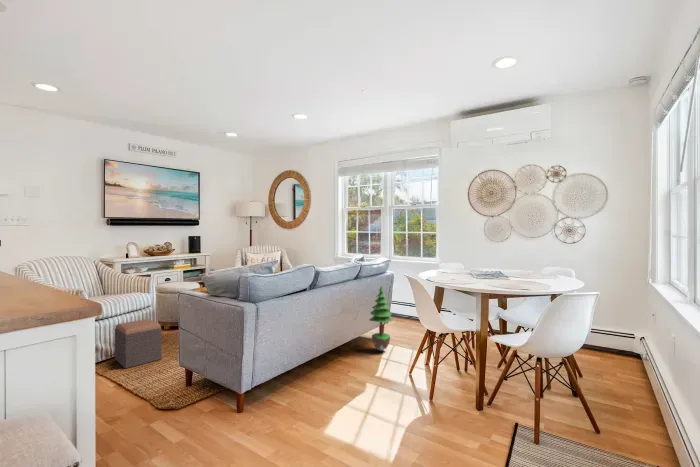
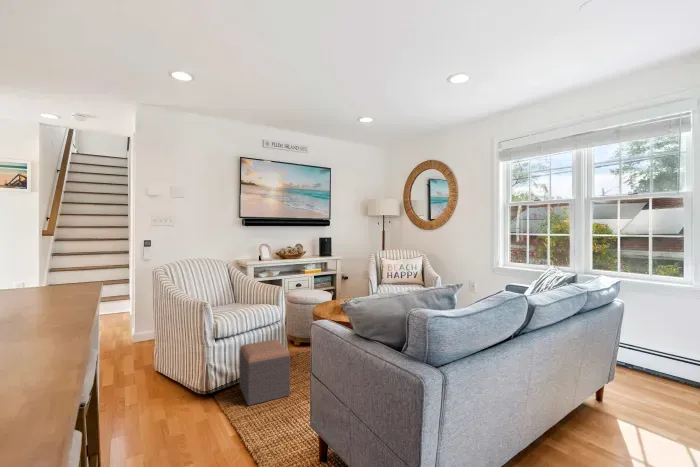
potted tree: present [370,286,392,351] -> none [592,323,642,433]

